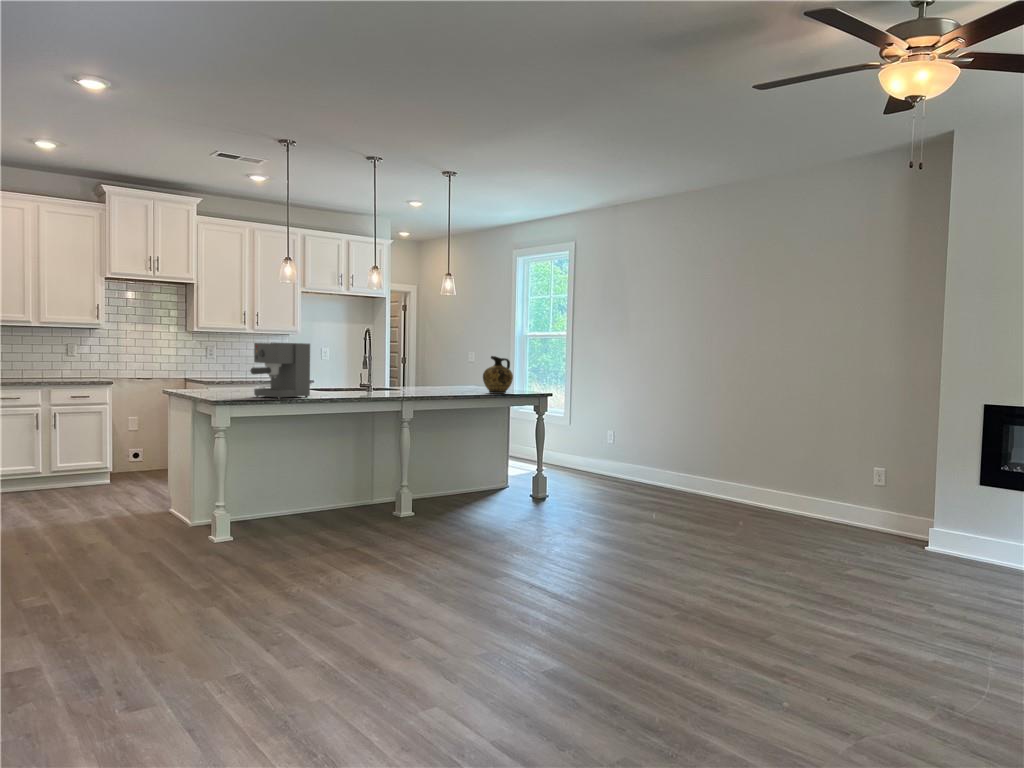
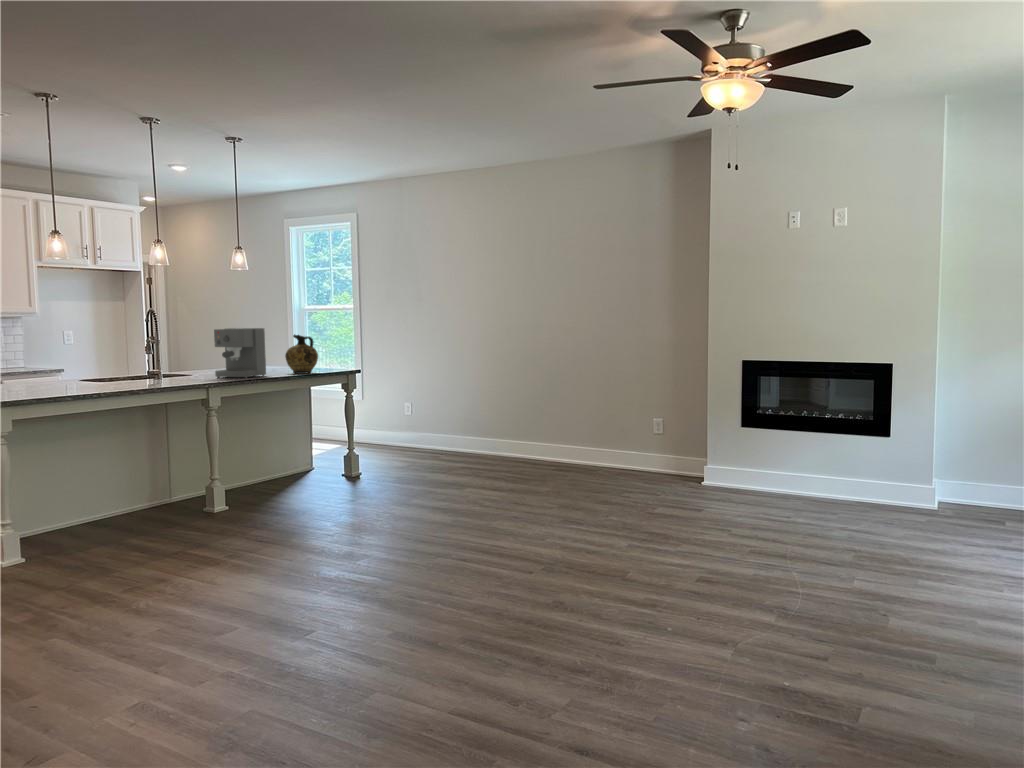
coffee maker: present [250,343,310,399] -> present [214,328,266,378]

